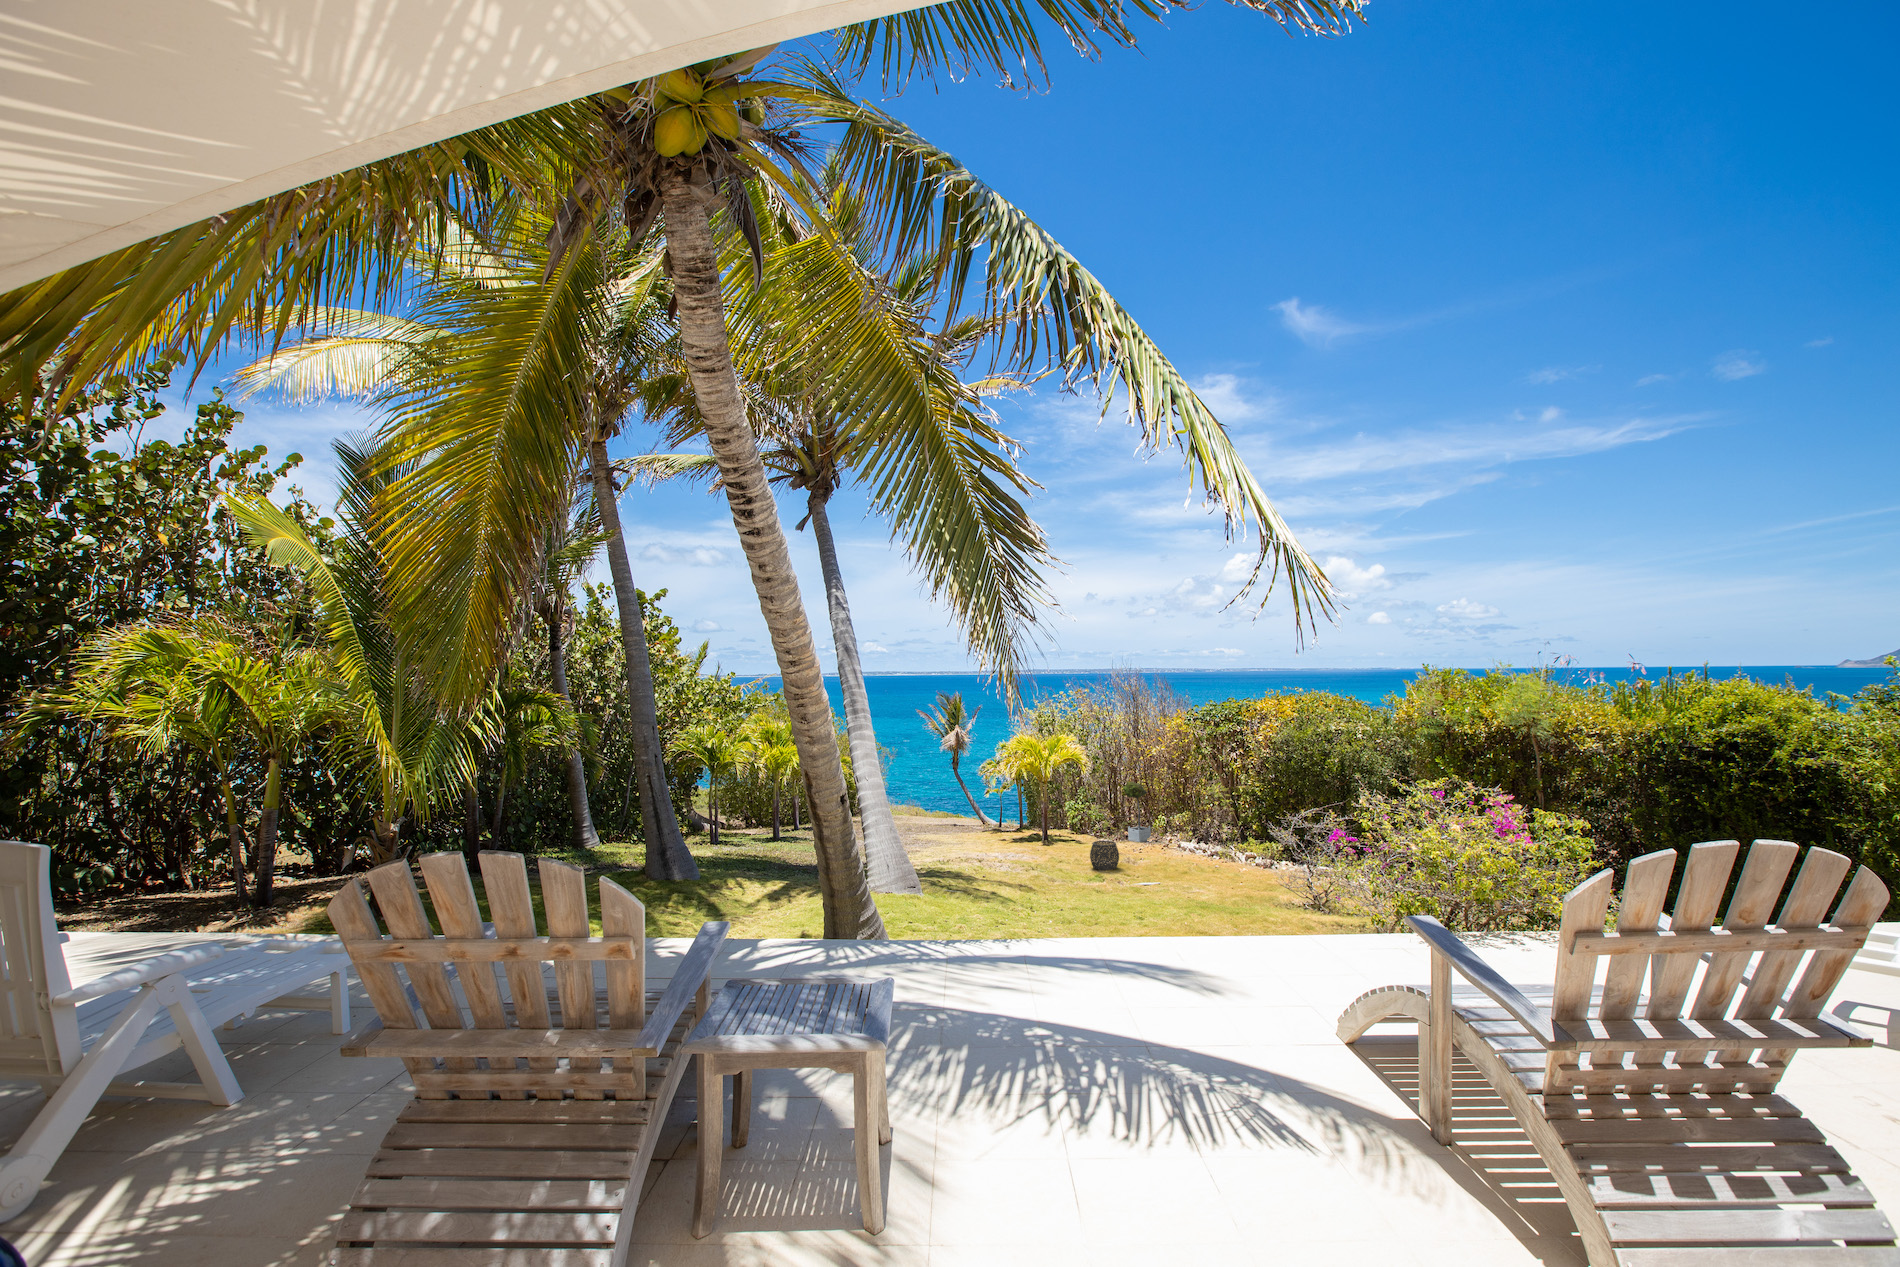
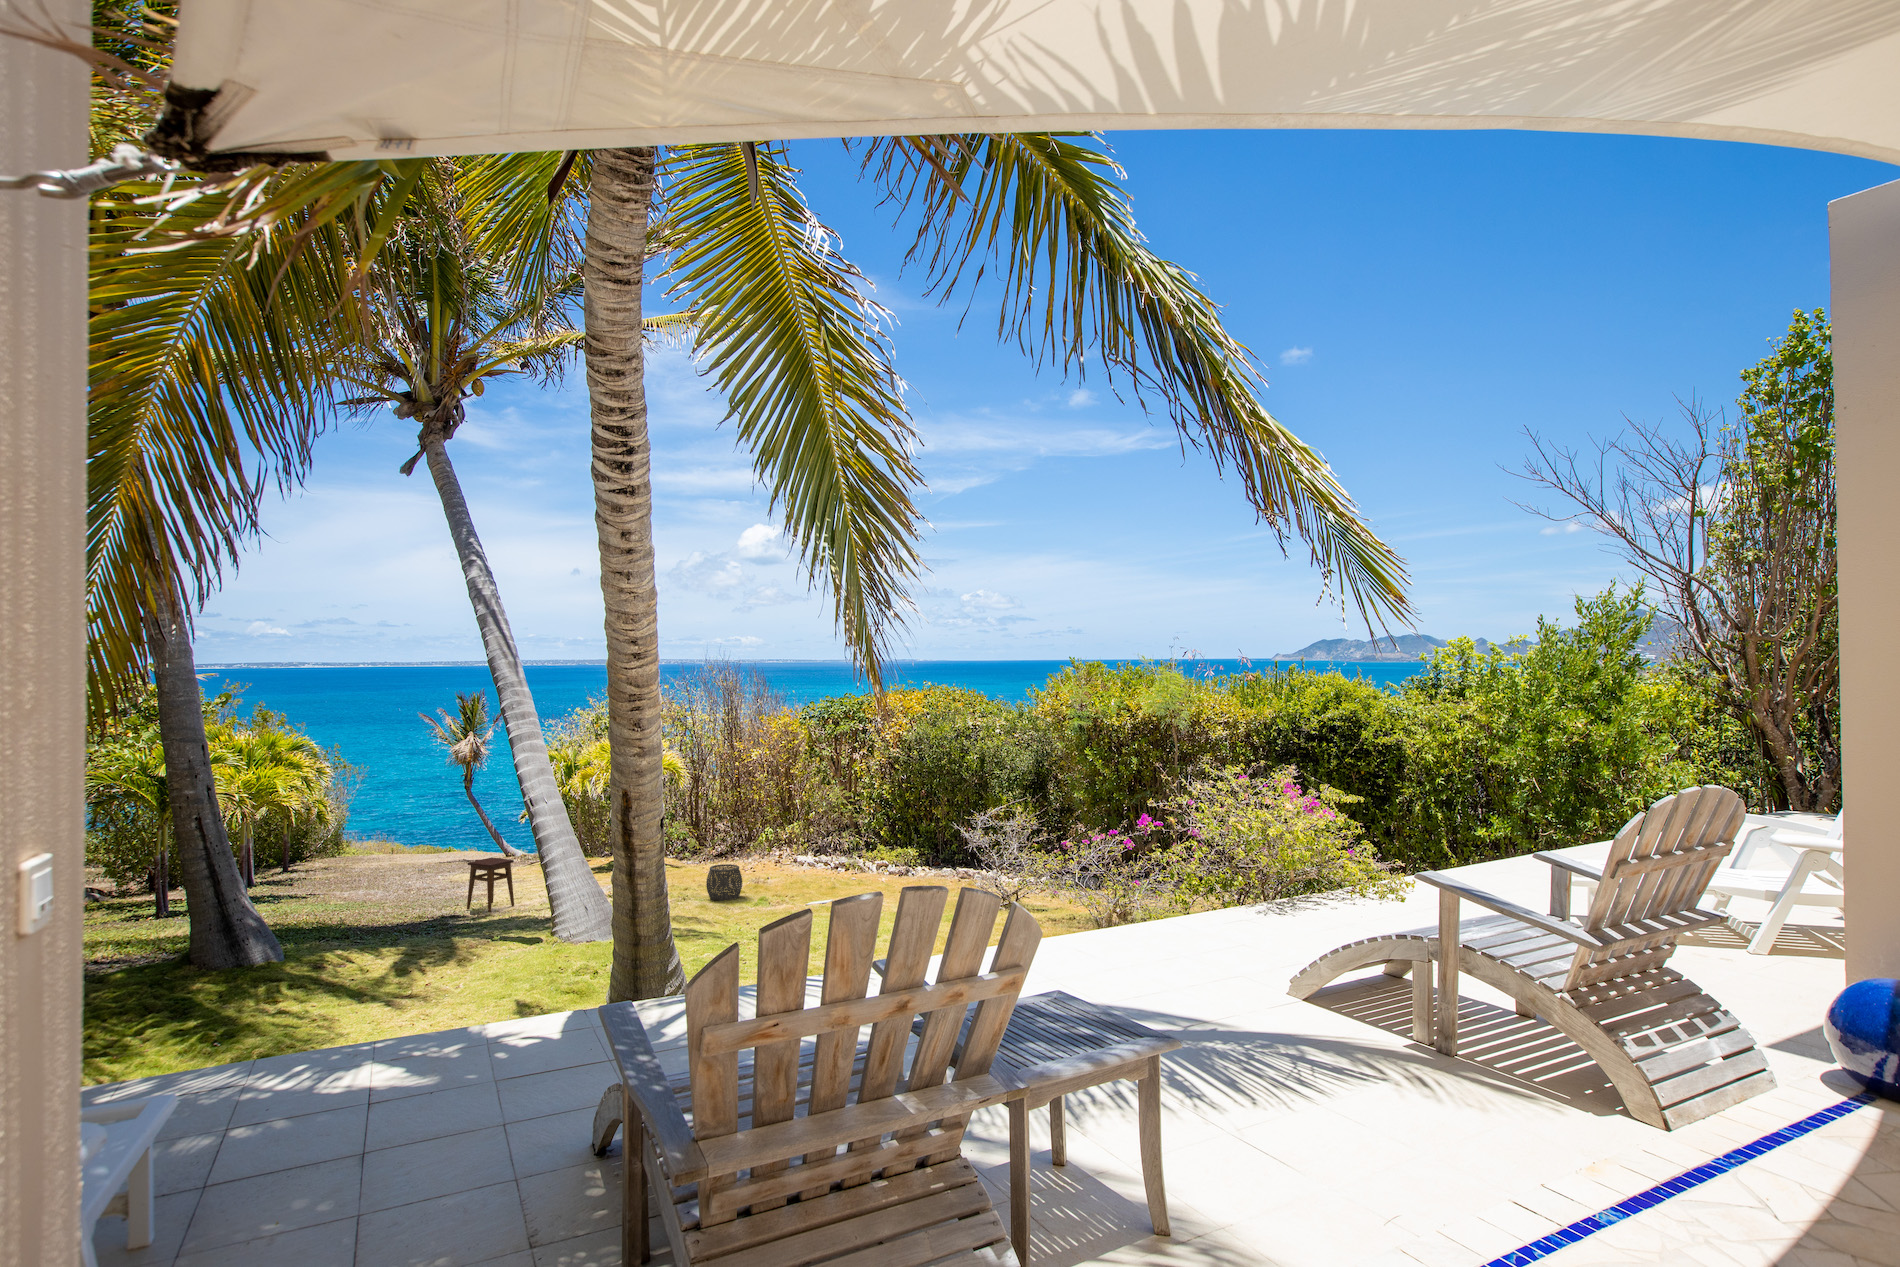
potted tree: present [1124,781,1151,842] -> none [708,789,740,865]
stool: none [930,821,961,861] -> present [467,857,514,912]

